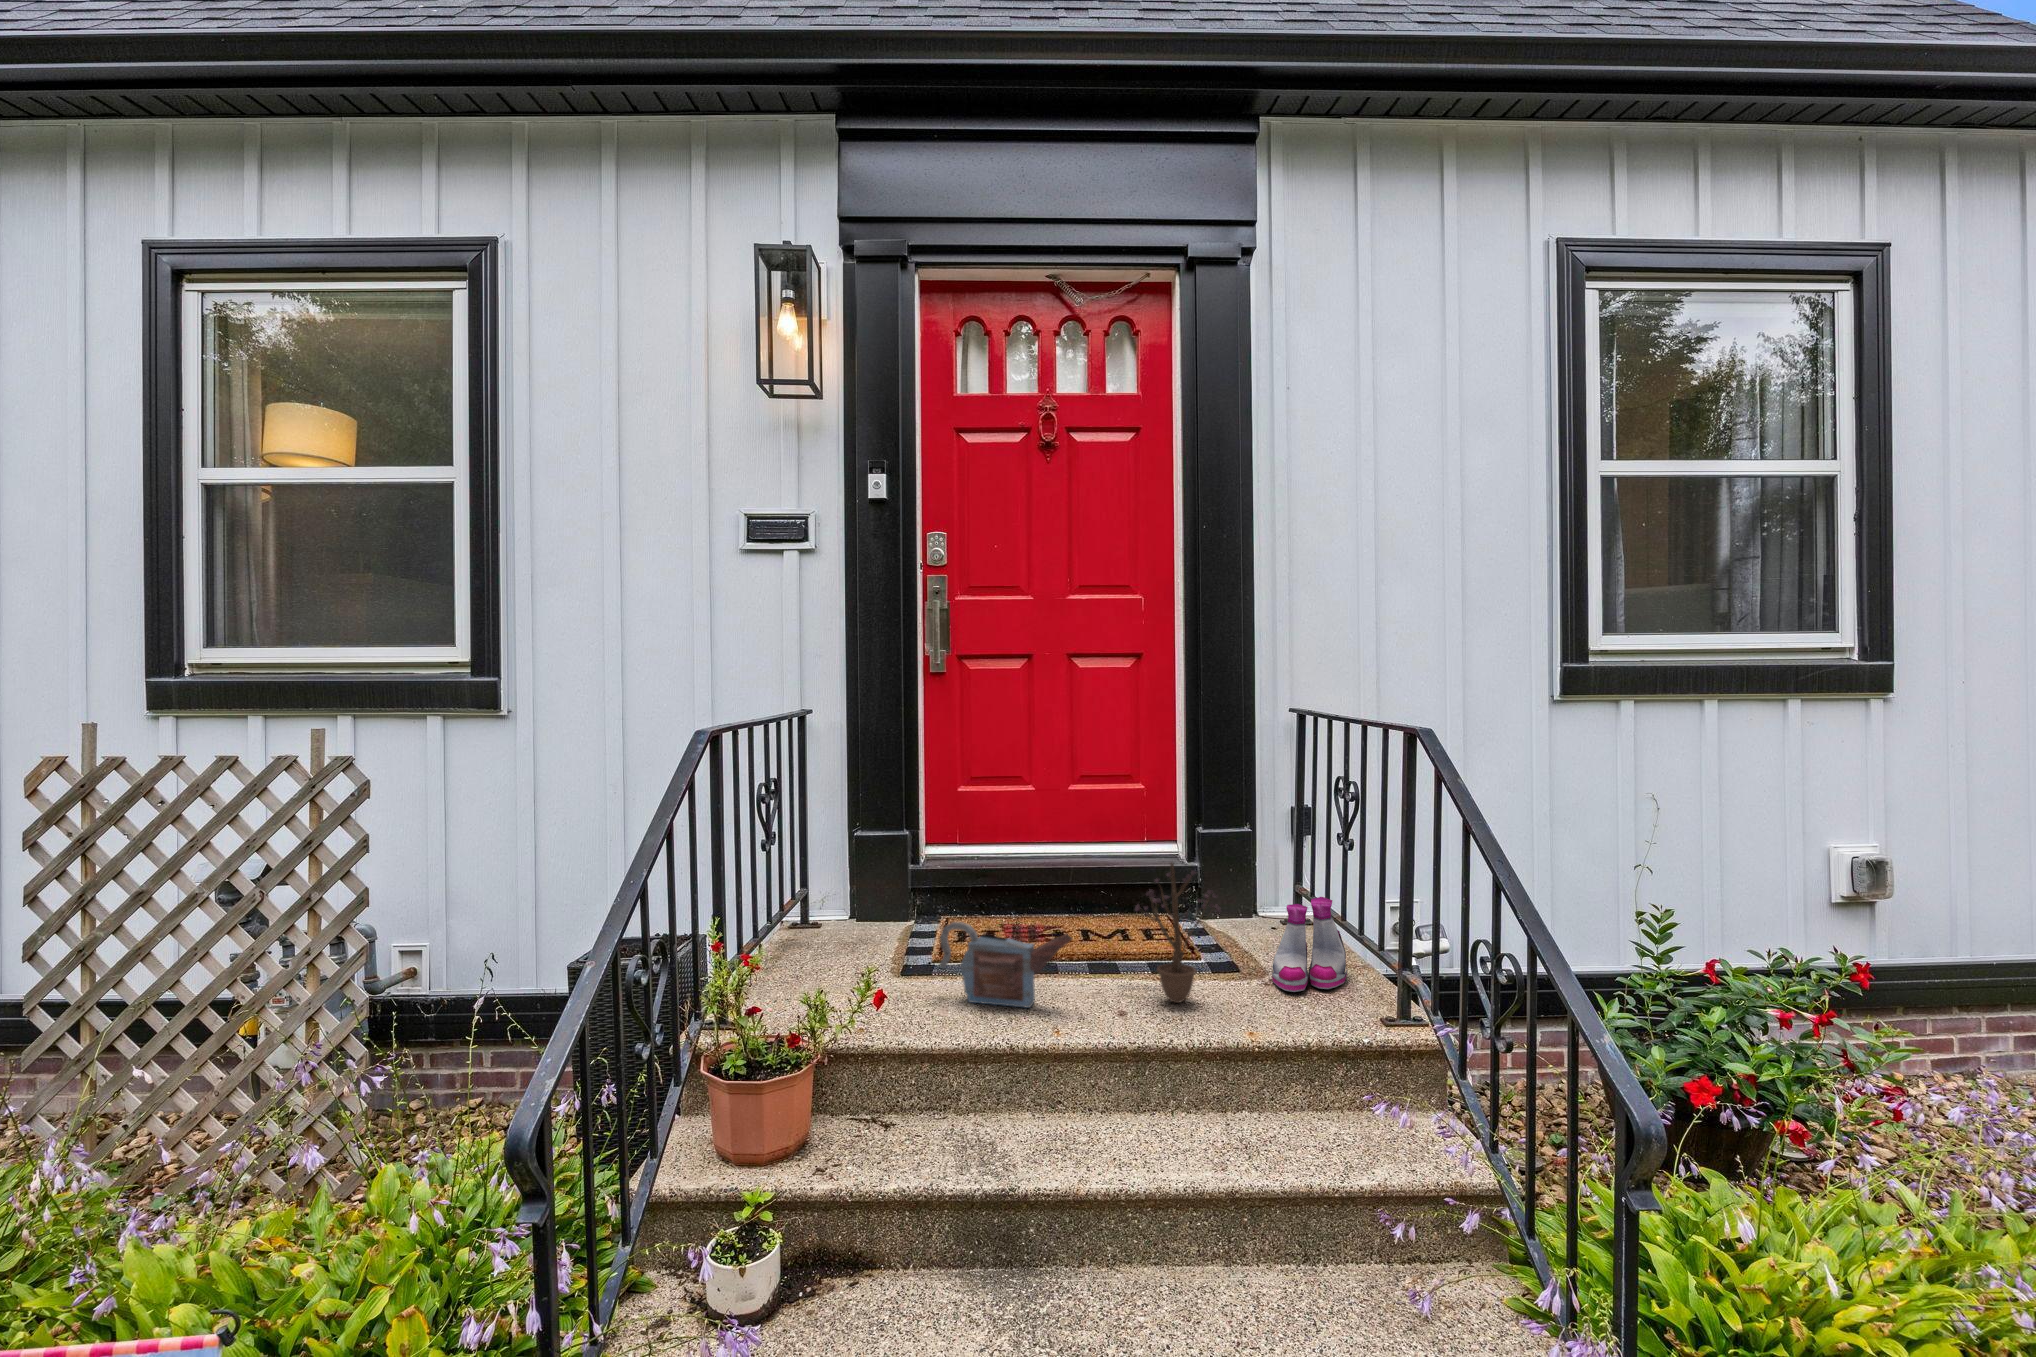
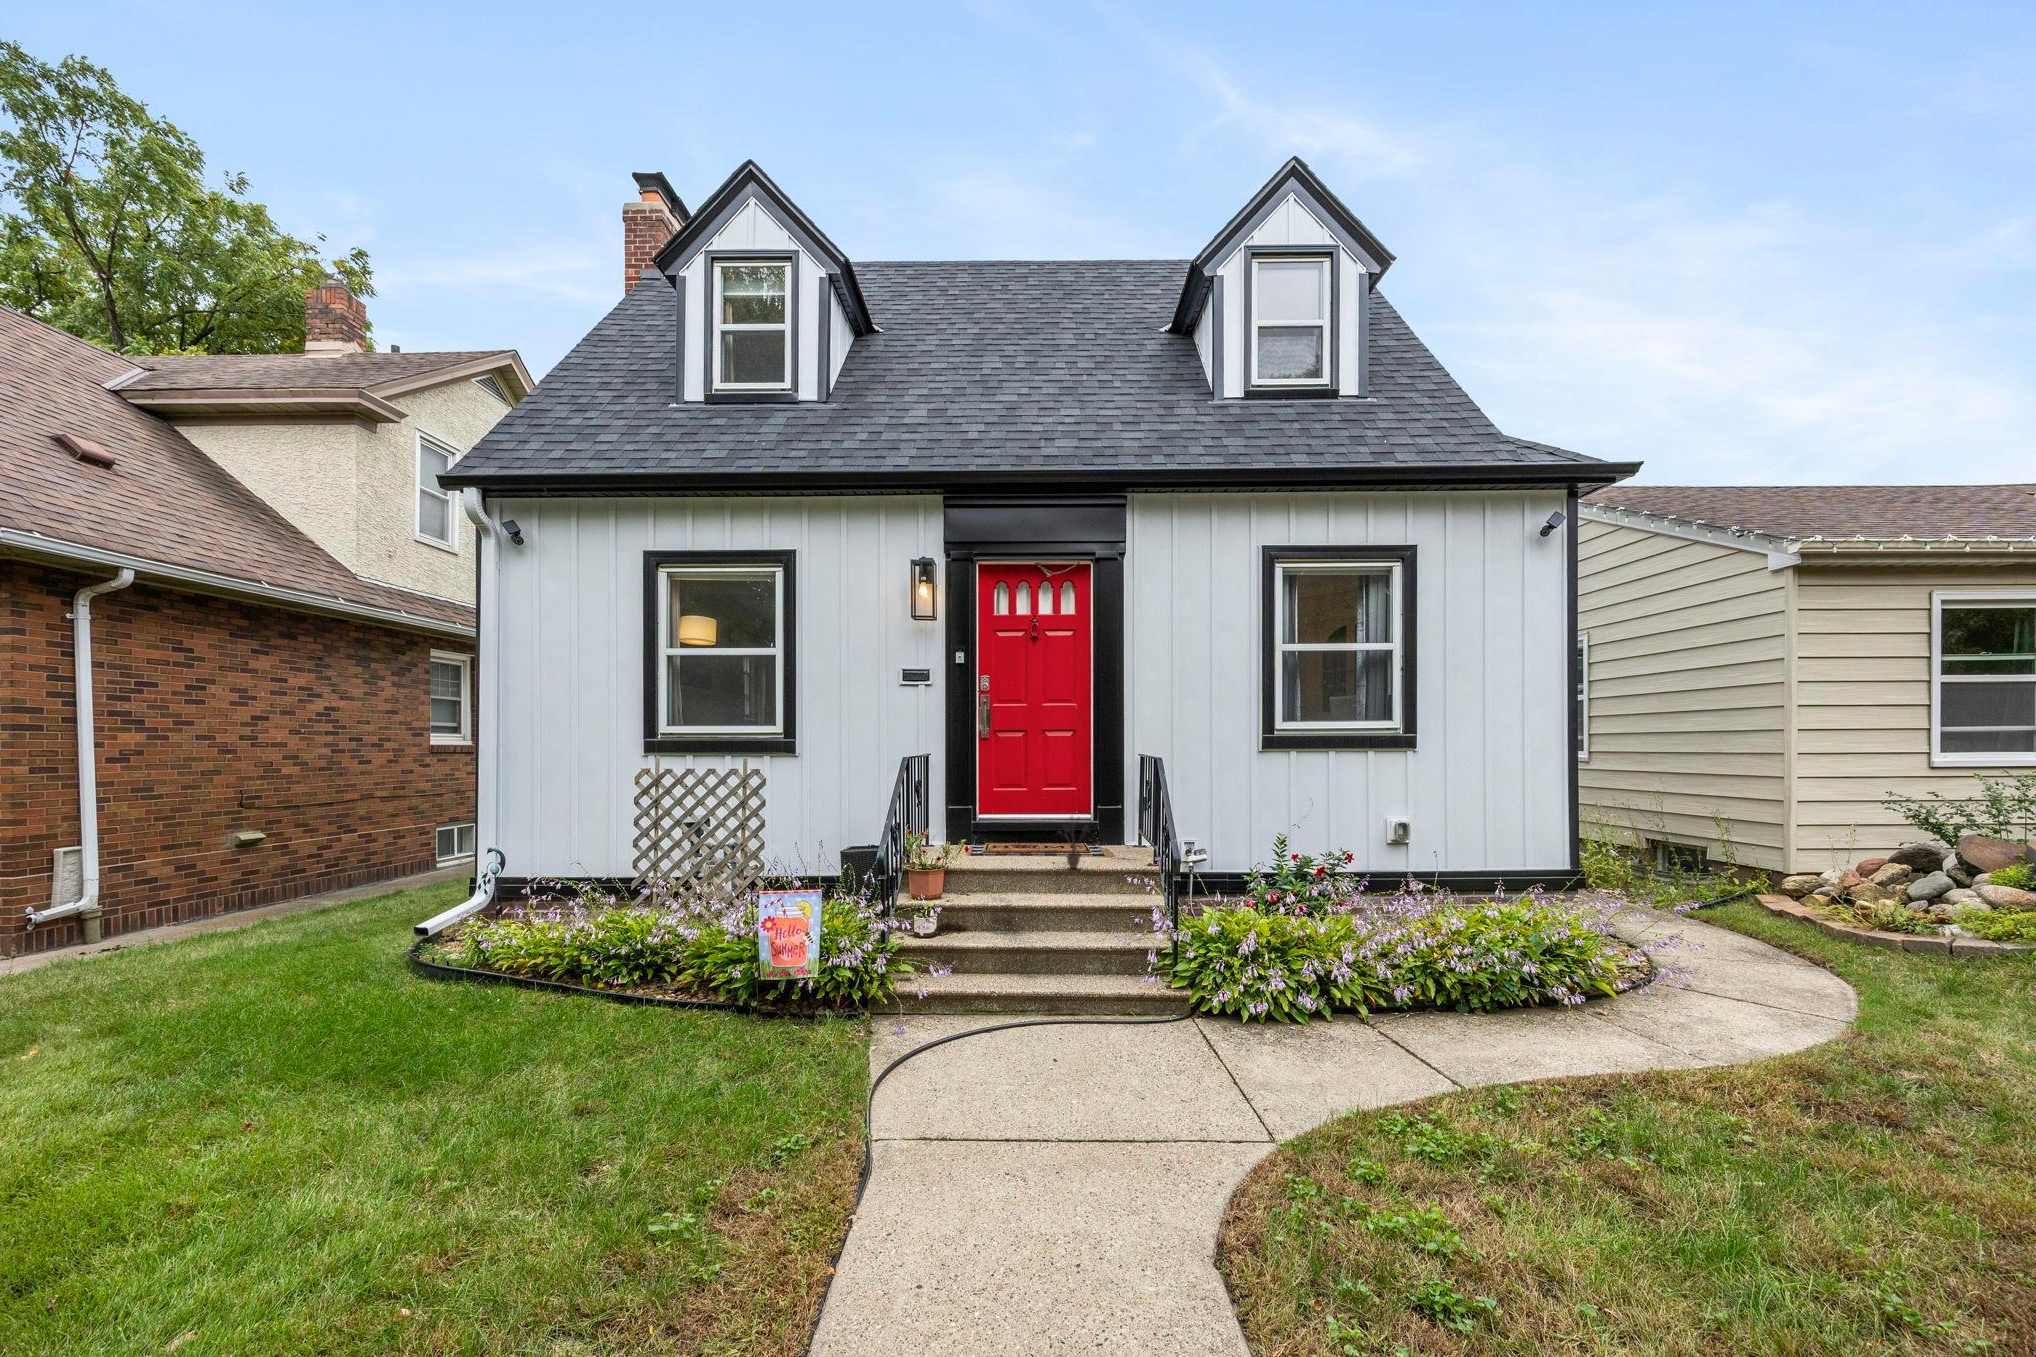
boots: present [1272,897,1347,992] -> none [1115,831,1147,866]
watering can: present [940,922,1072,1008] -> none [982,837,1033,869]

